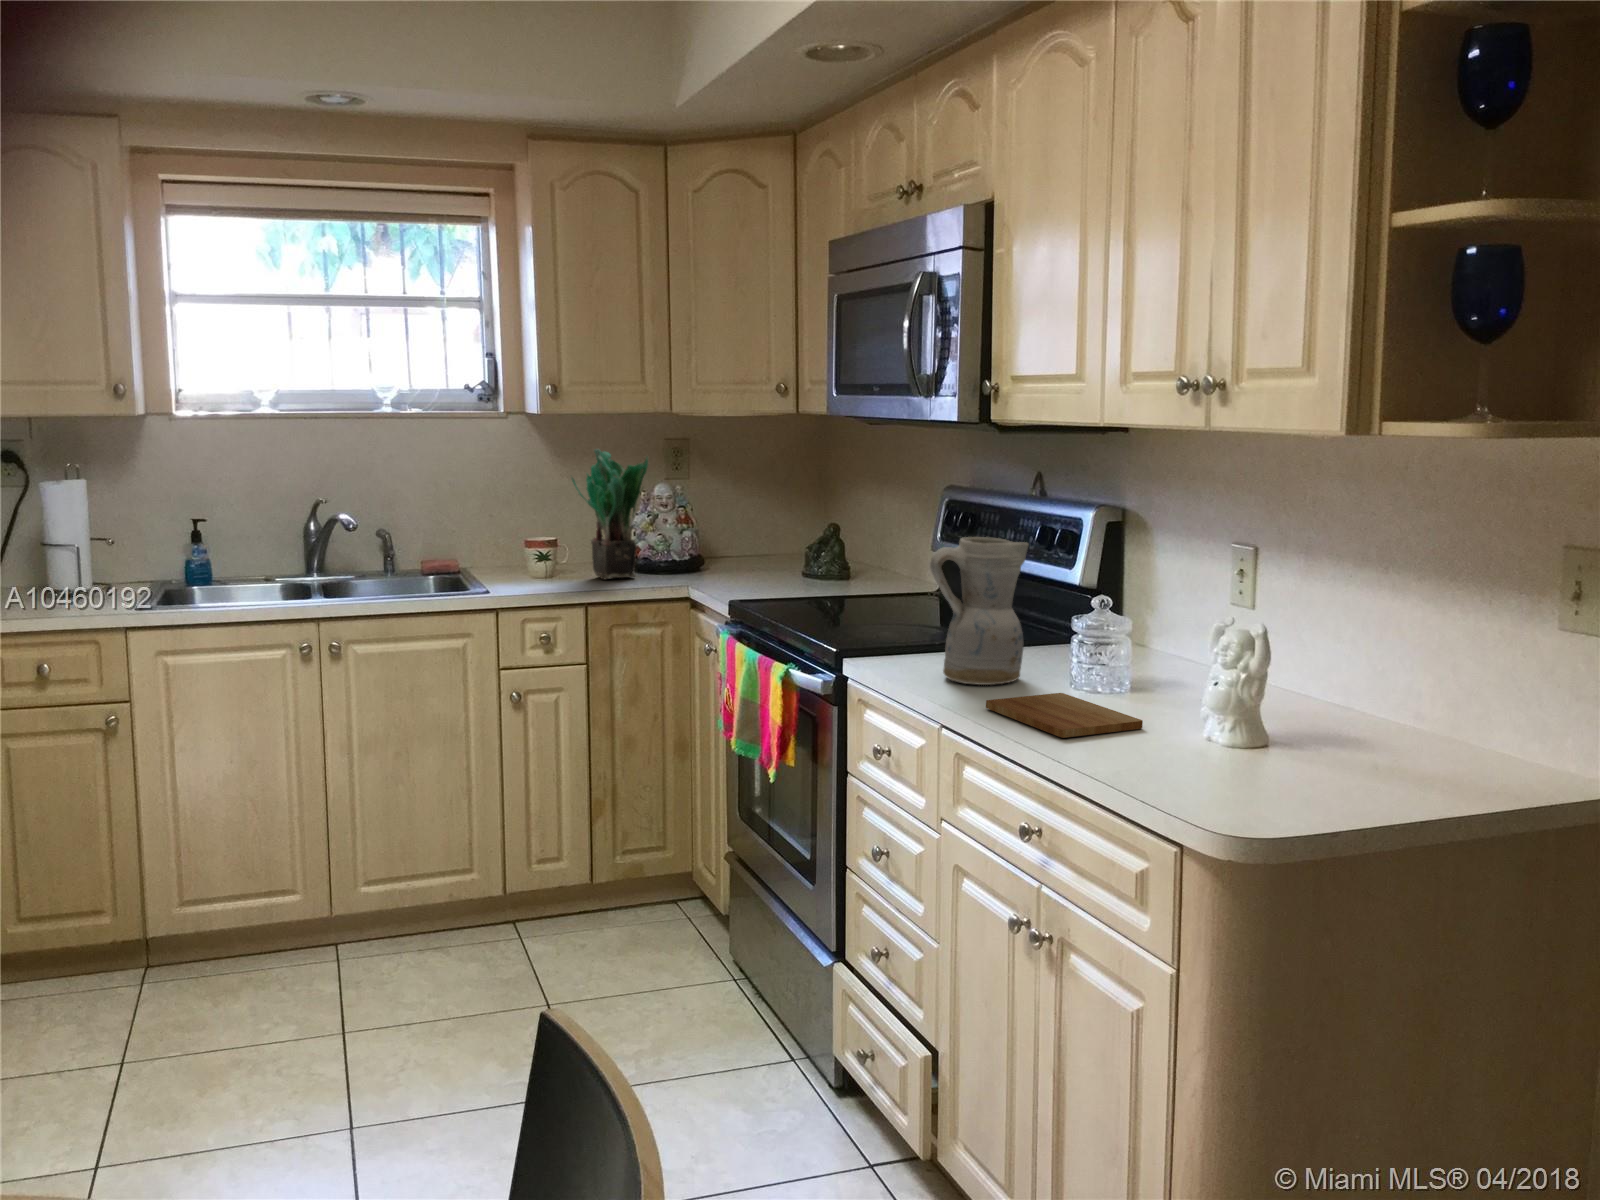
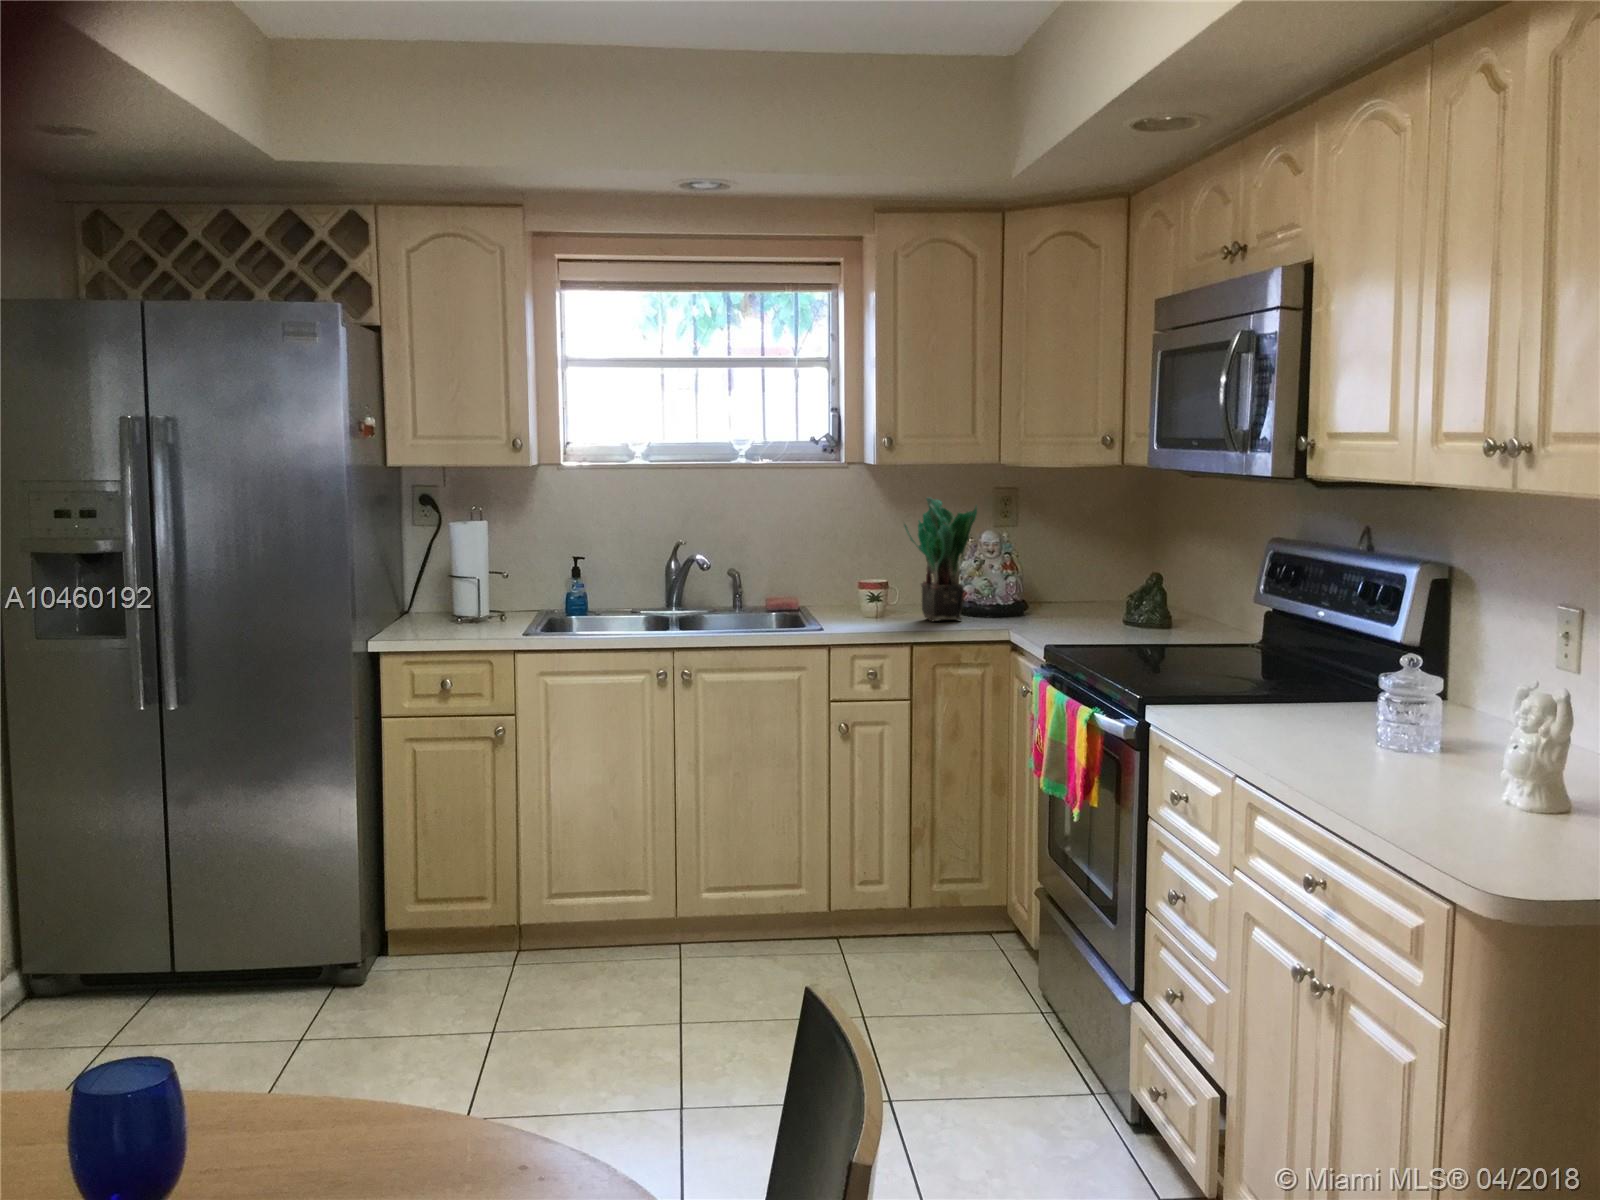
ceramic pitcher: present [930,537,1029,685] -> none [1234,593,1335,738]
cutting board: present [986,693,1143,738] -> none [1281,750,1439,793]

